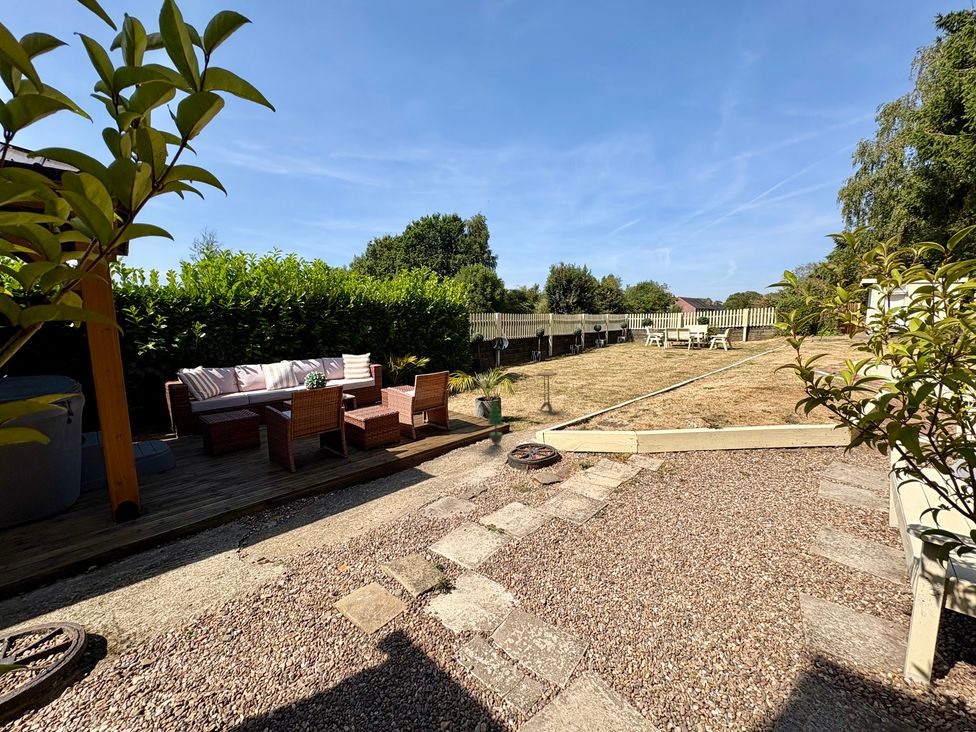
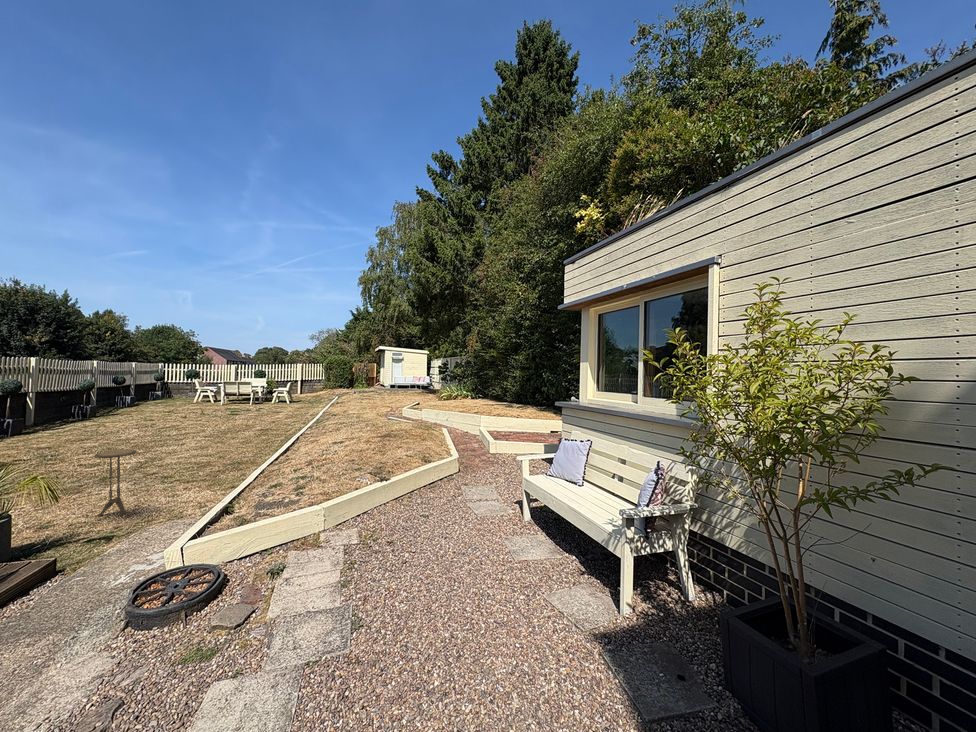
potted tree: present [488,401,503,445] -> none [30,515,77,603]

